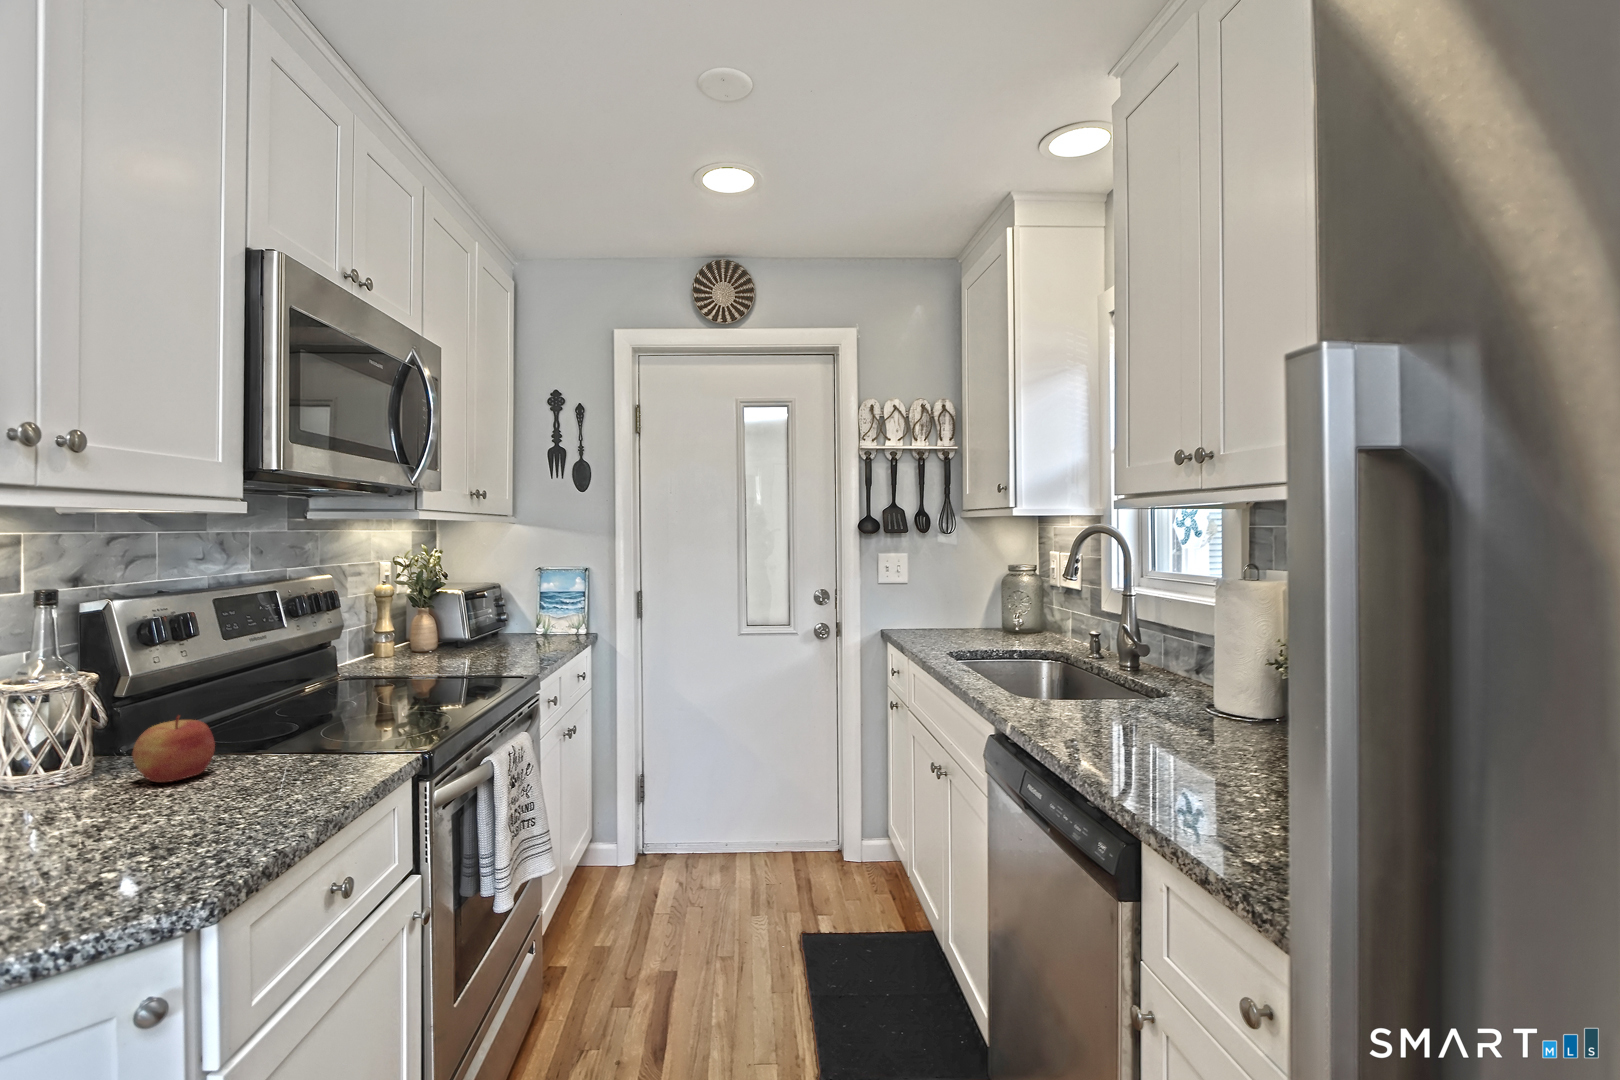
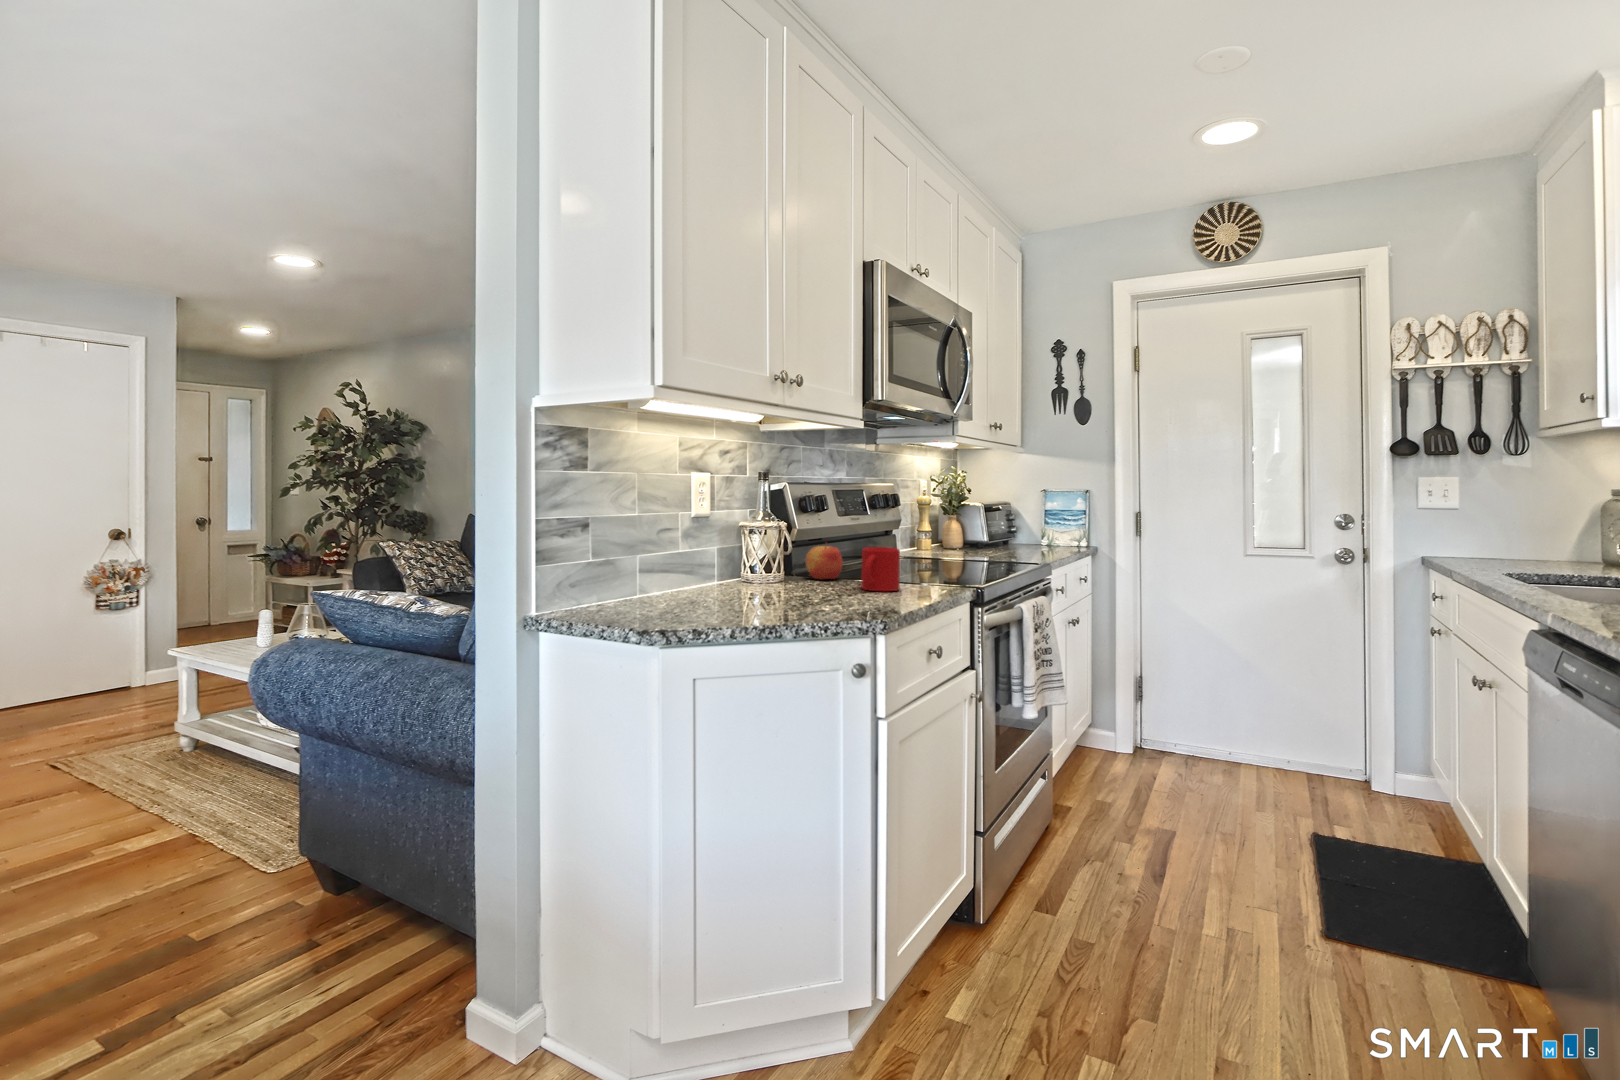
mug: none [247,719,322,802] -> present [861,547,900,591]

